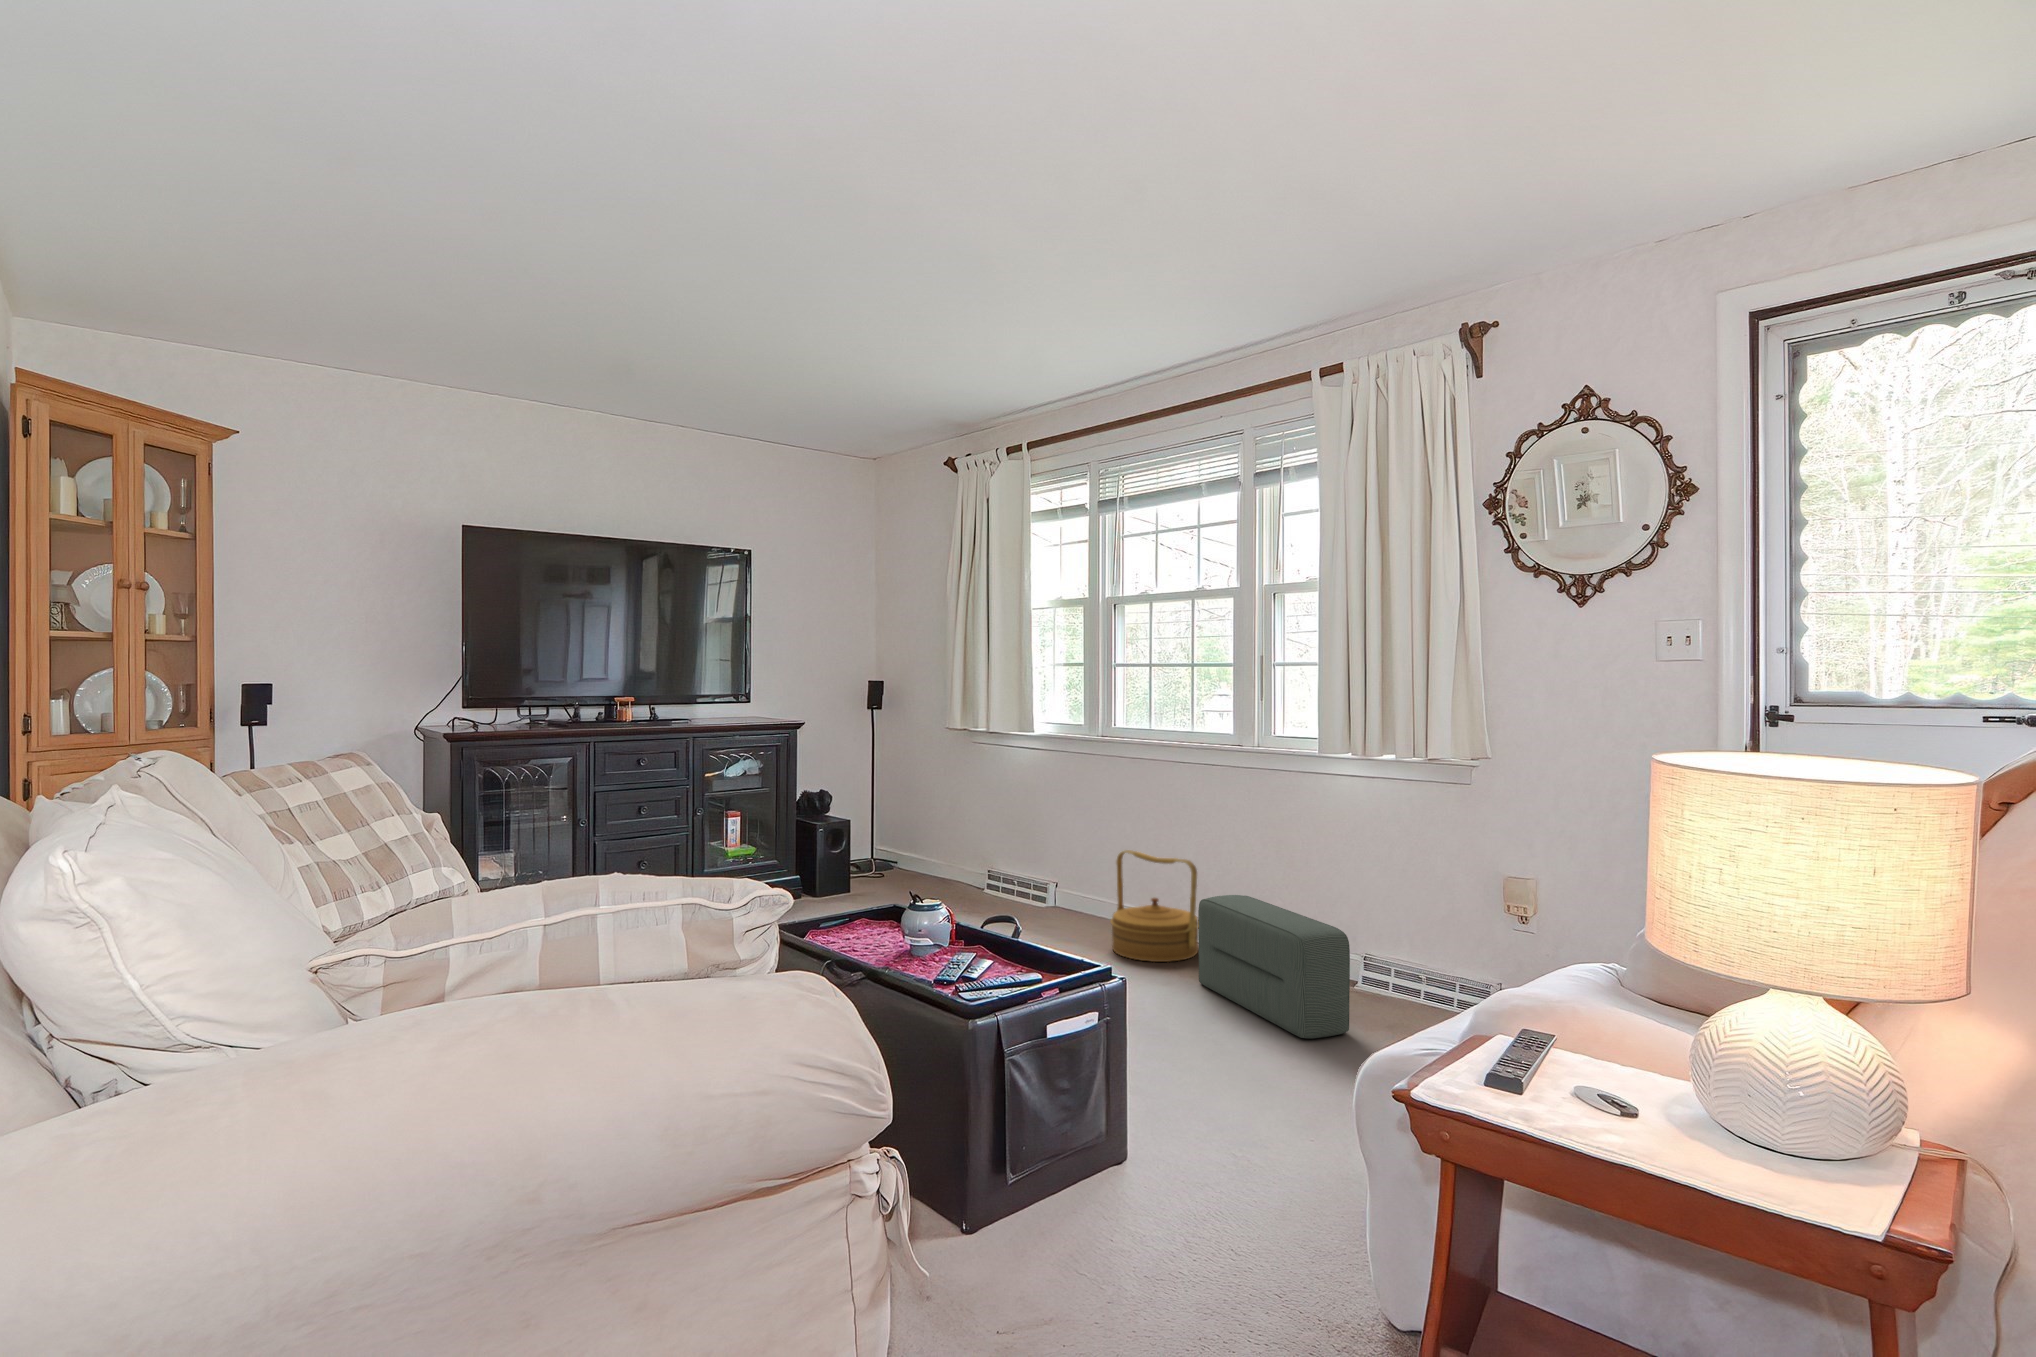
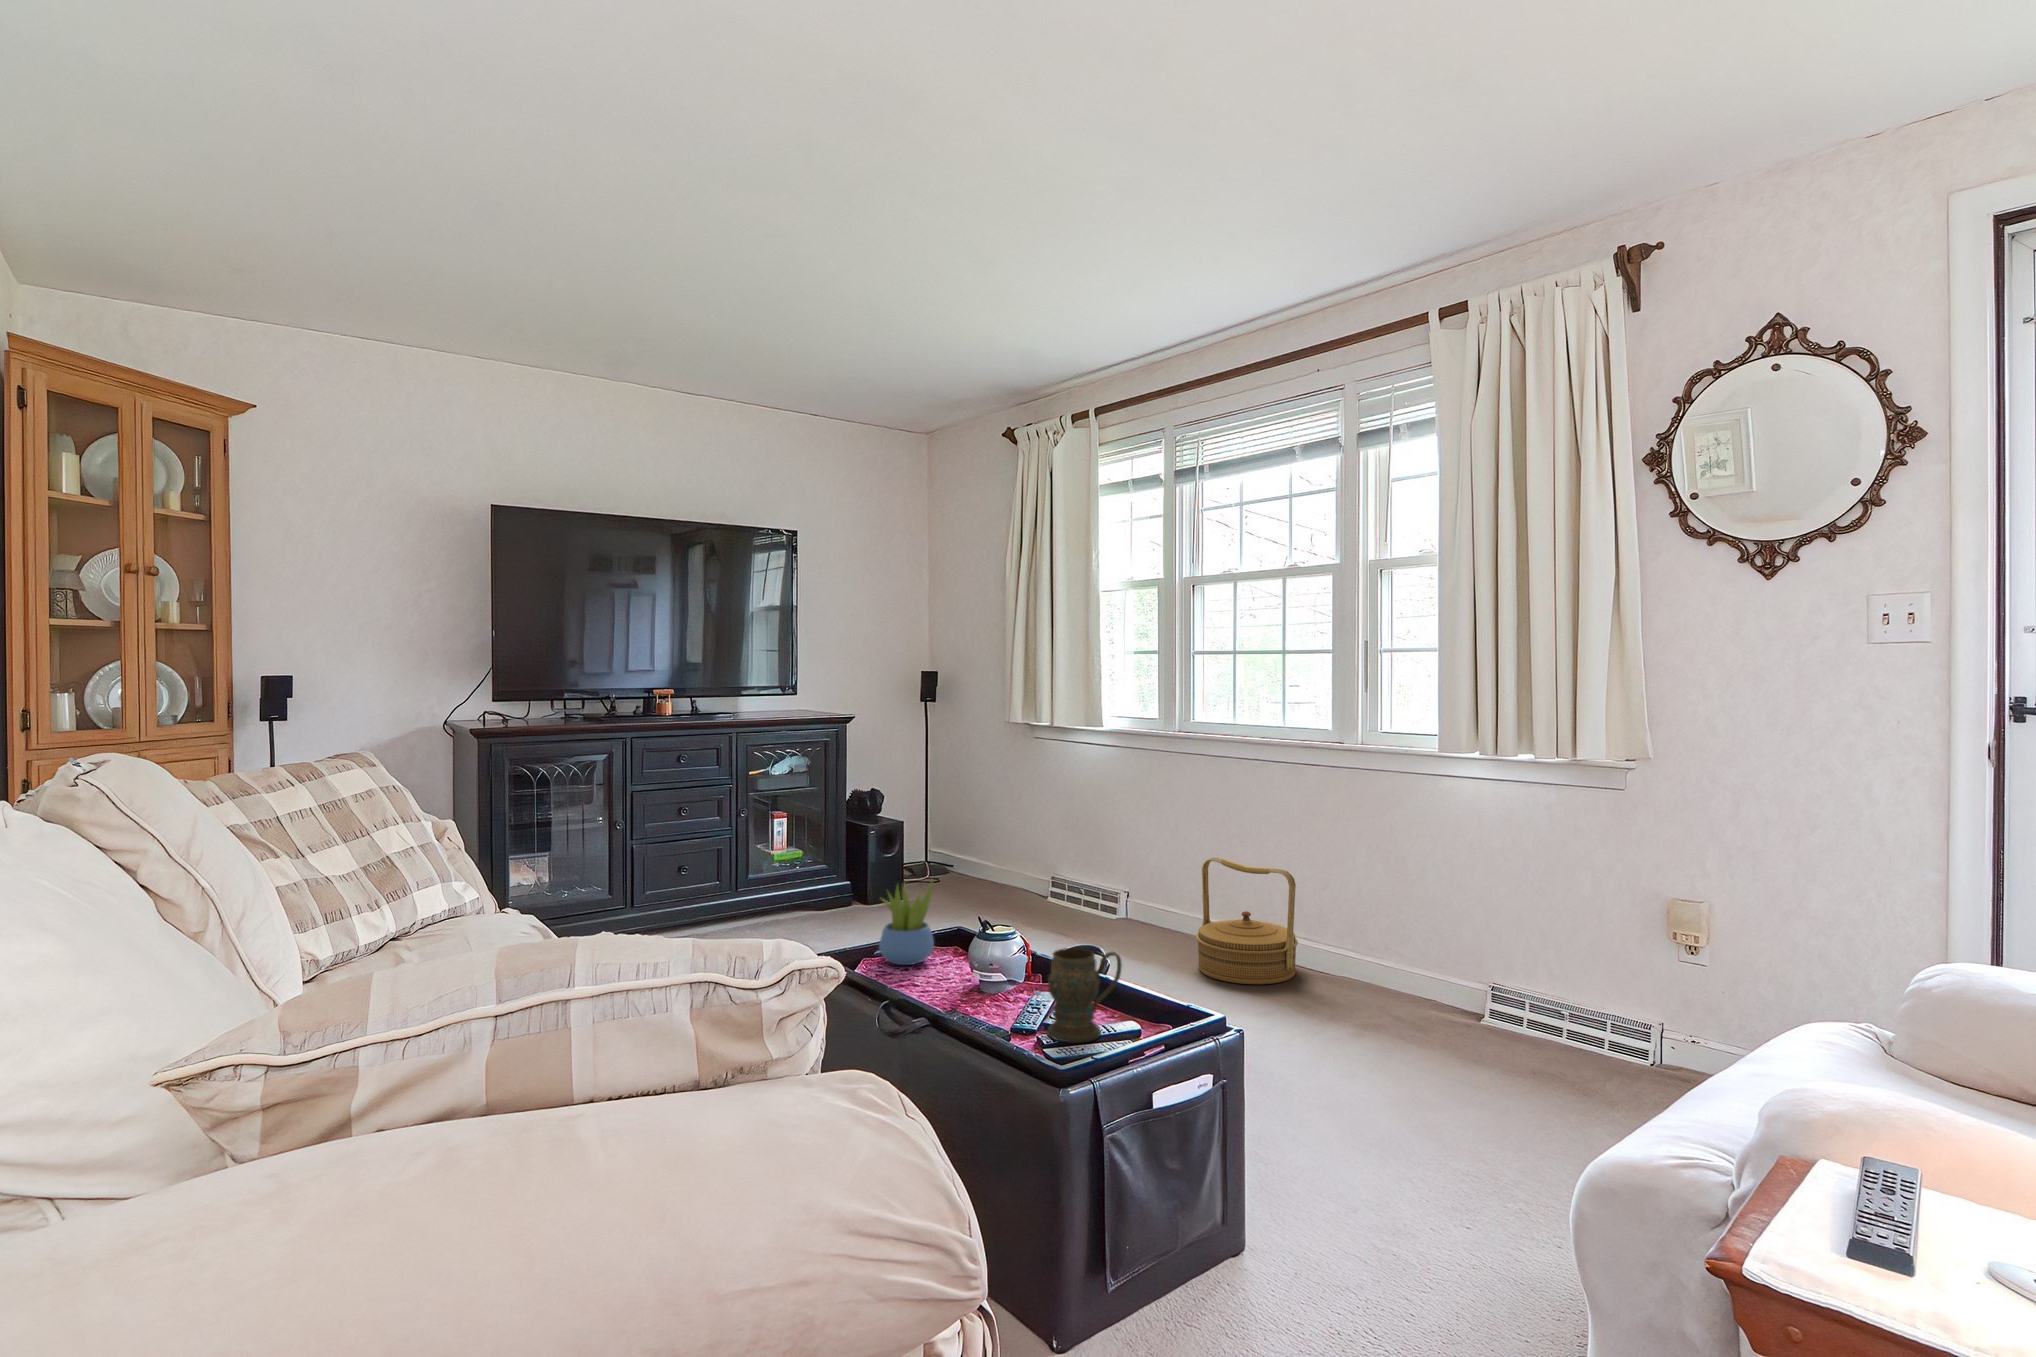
succulent plant: none [823,859,871,935] -> present [879,881,934,965]
pouf: present [1198,895,1350,1039] -> none [1301,912,1487,1085]
mug: none [963,912,1026,989] -> present [1047,948,1122,1043]

